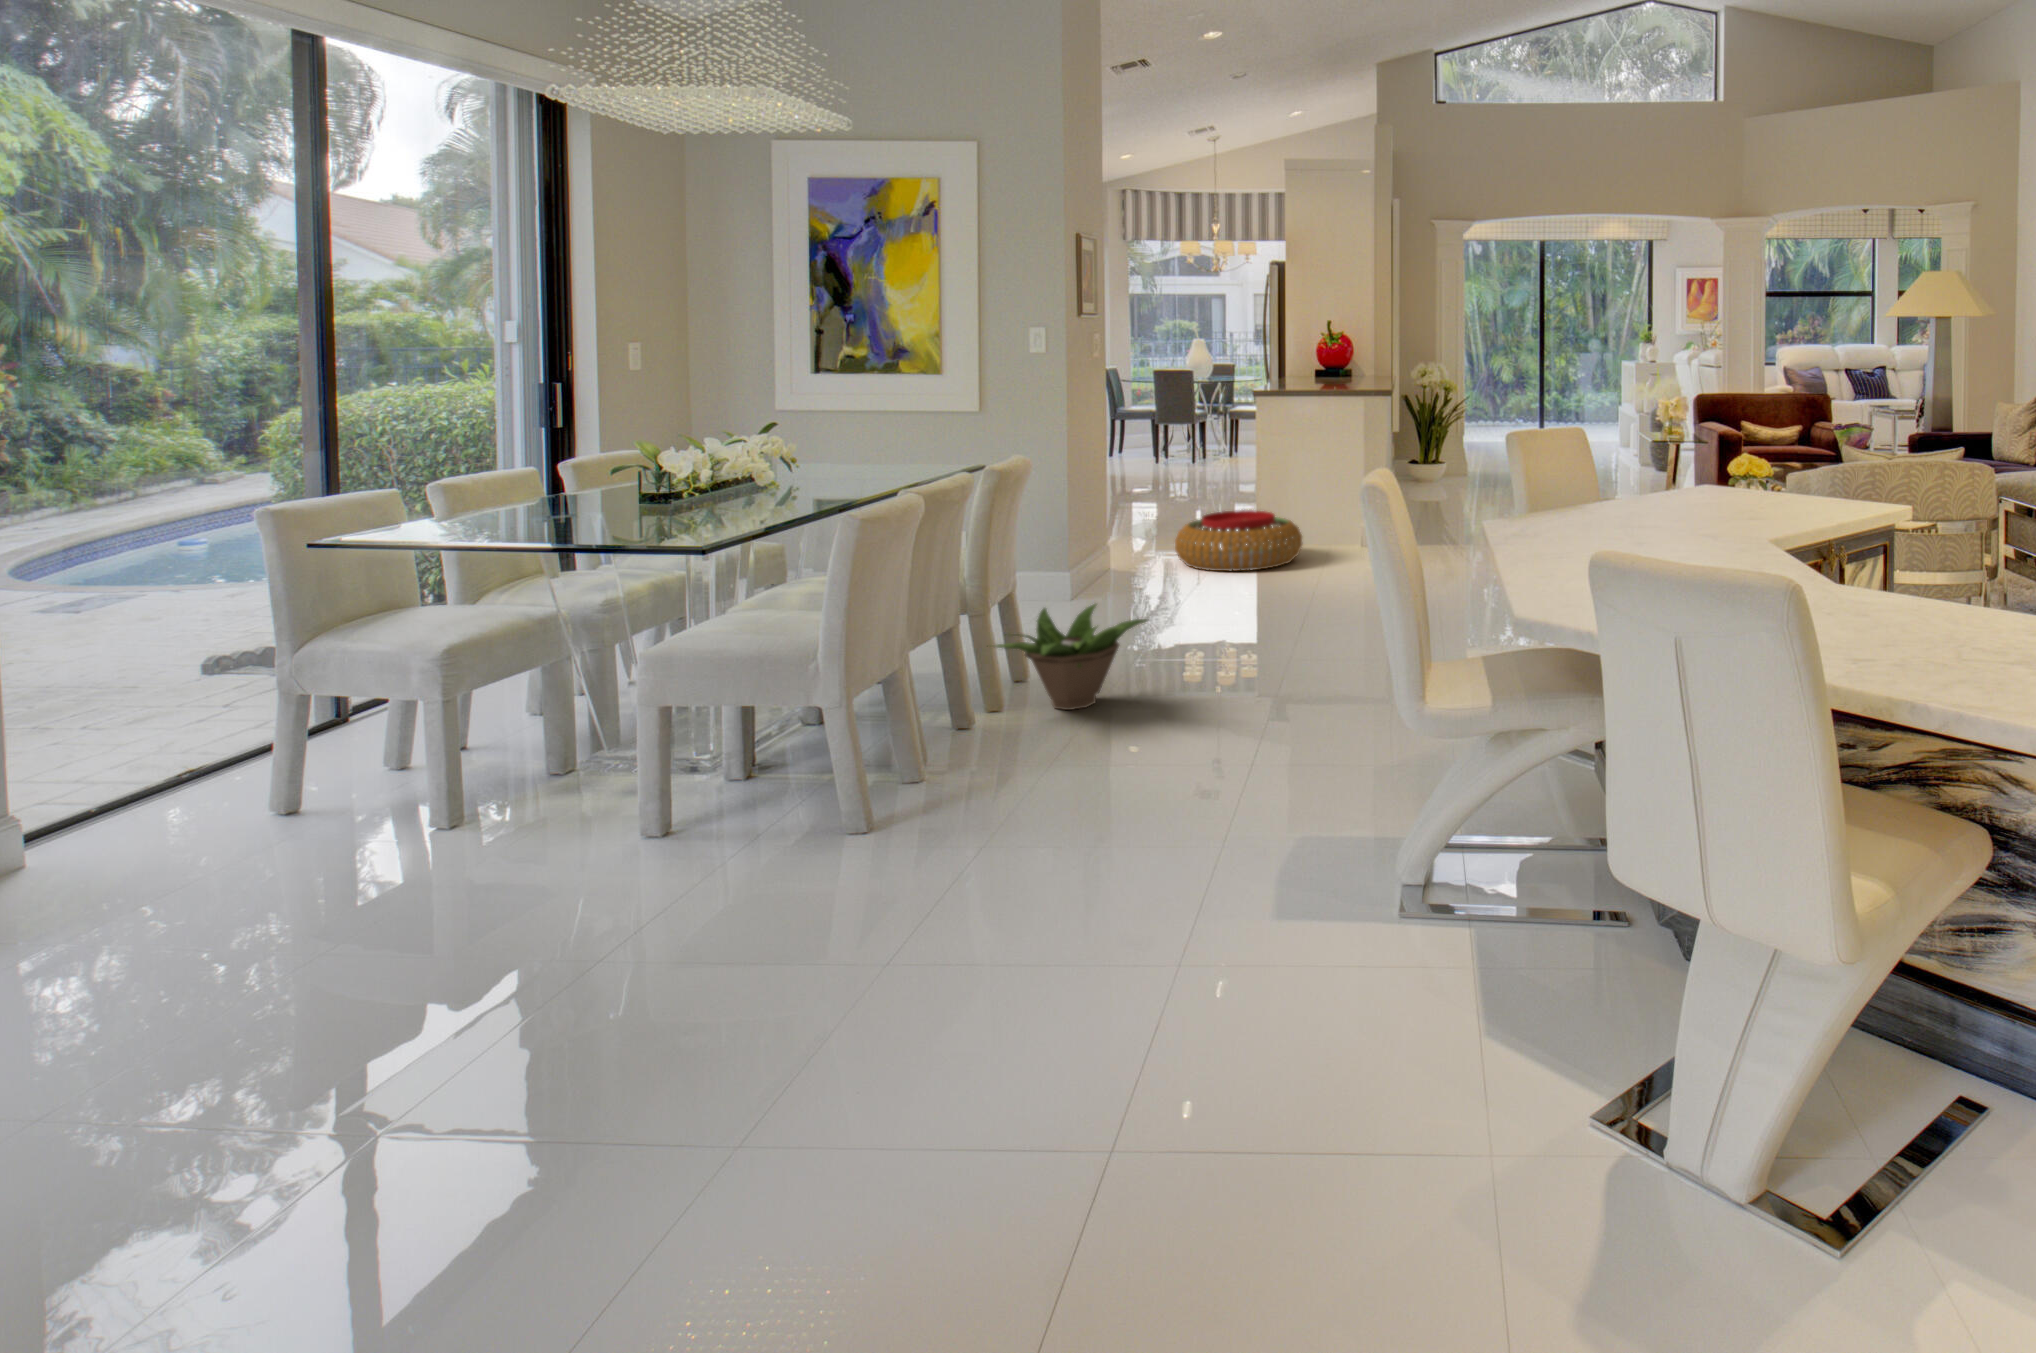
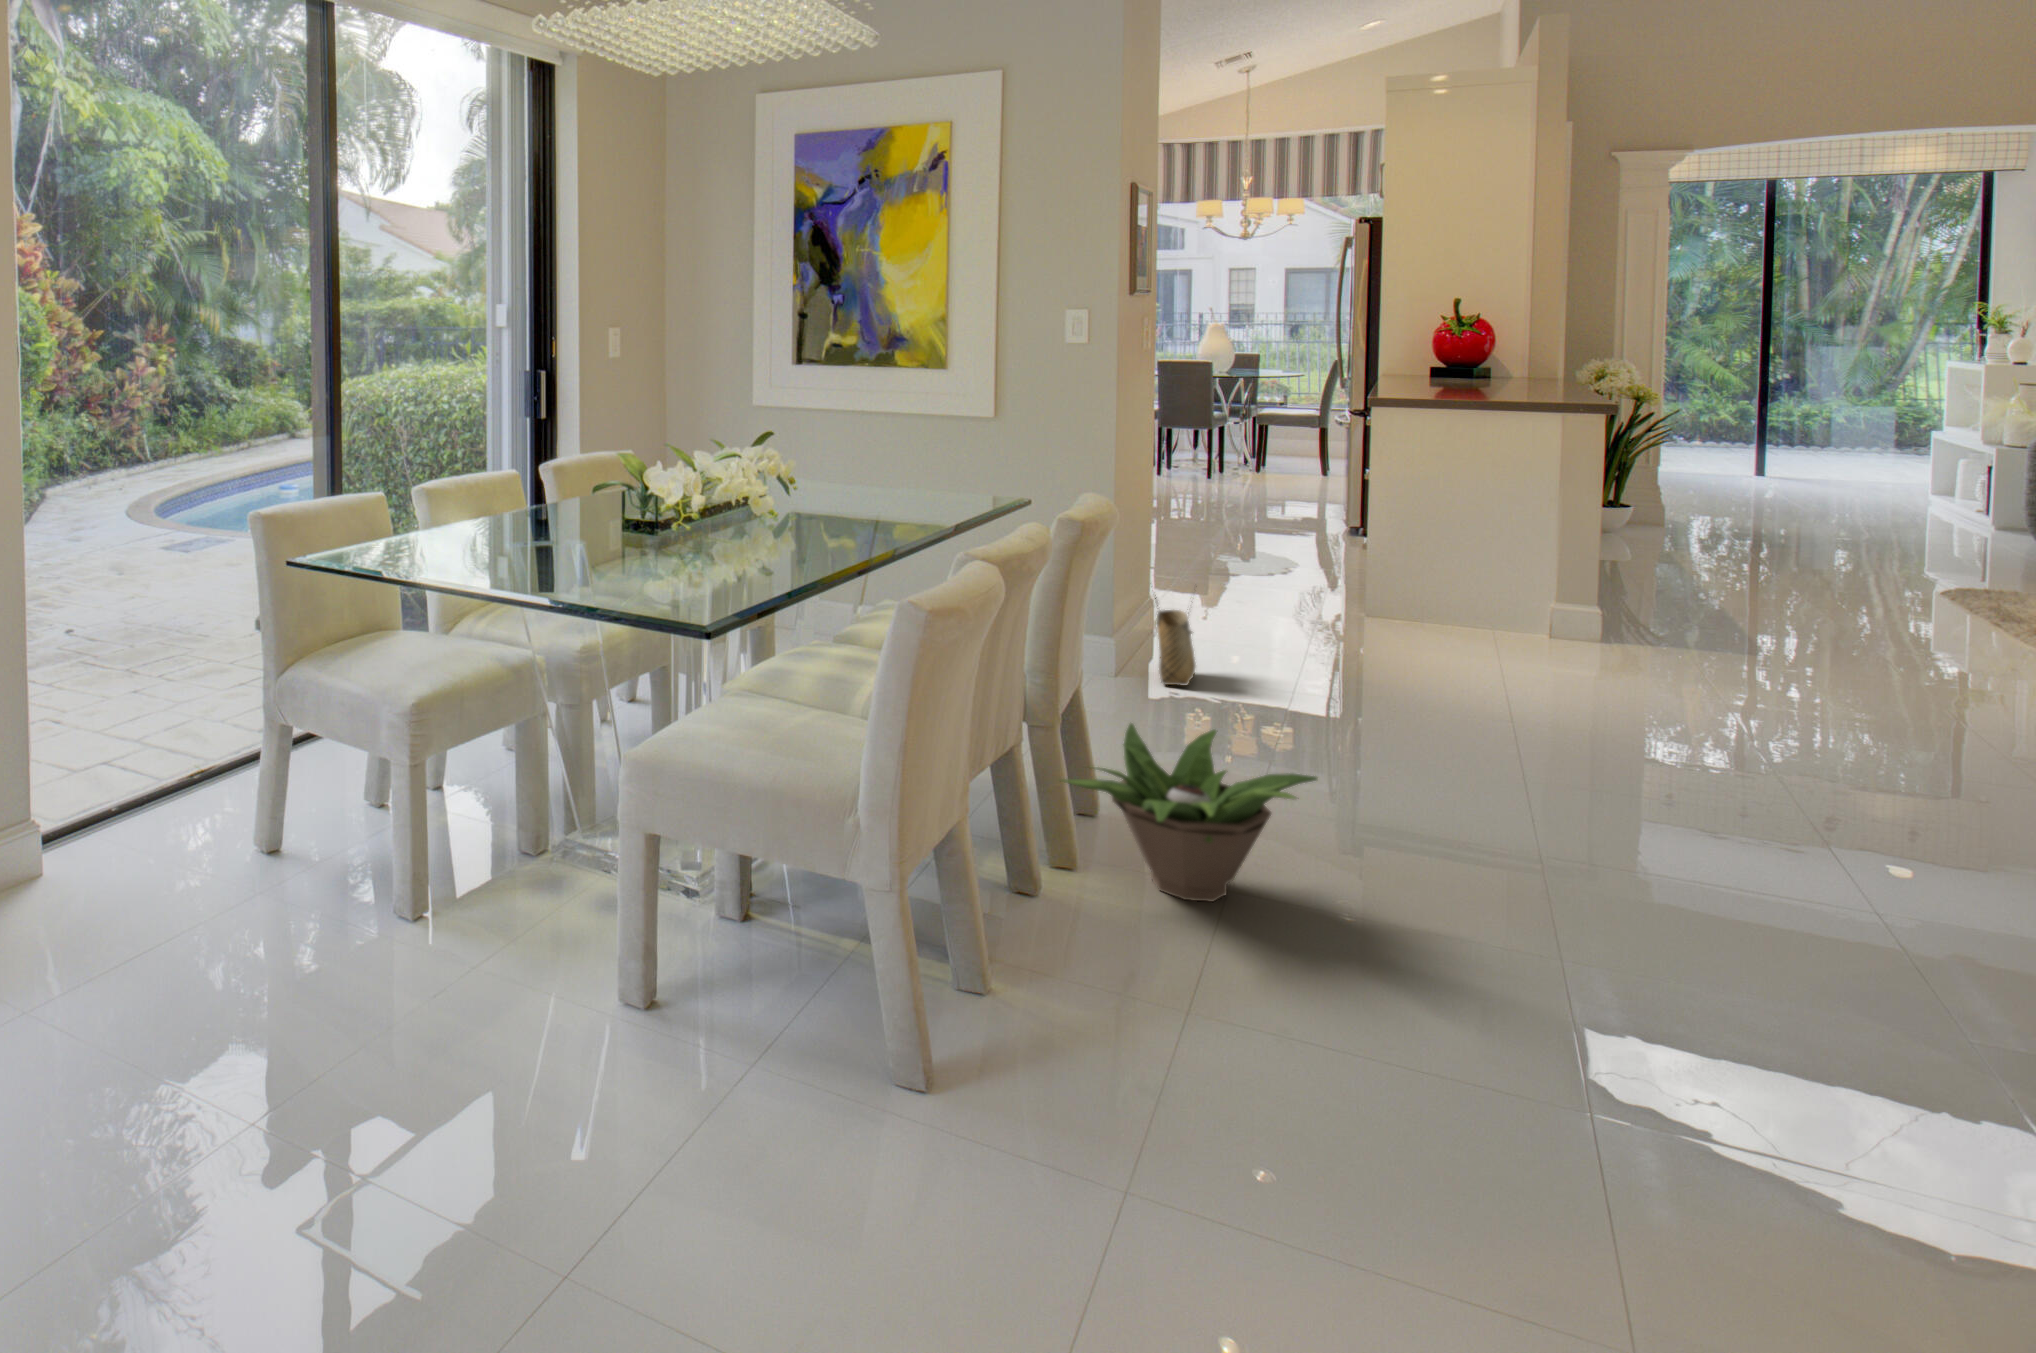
pouf: present [1175,510,1302,571] -> none [1250,569,1465,664]
woven basket: none [1094,523,1127,599] -> present [1155,595,1195,685]

